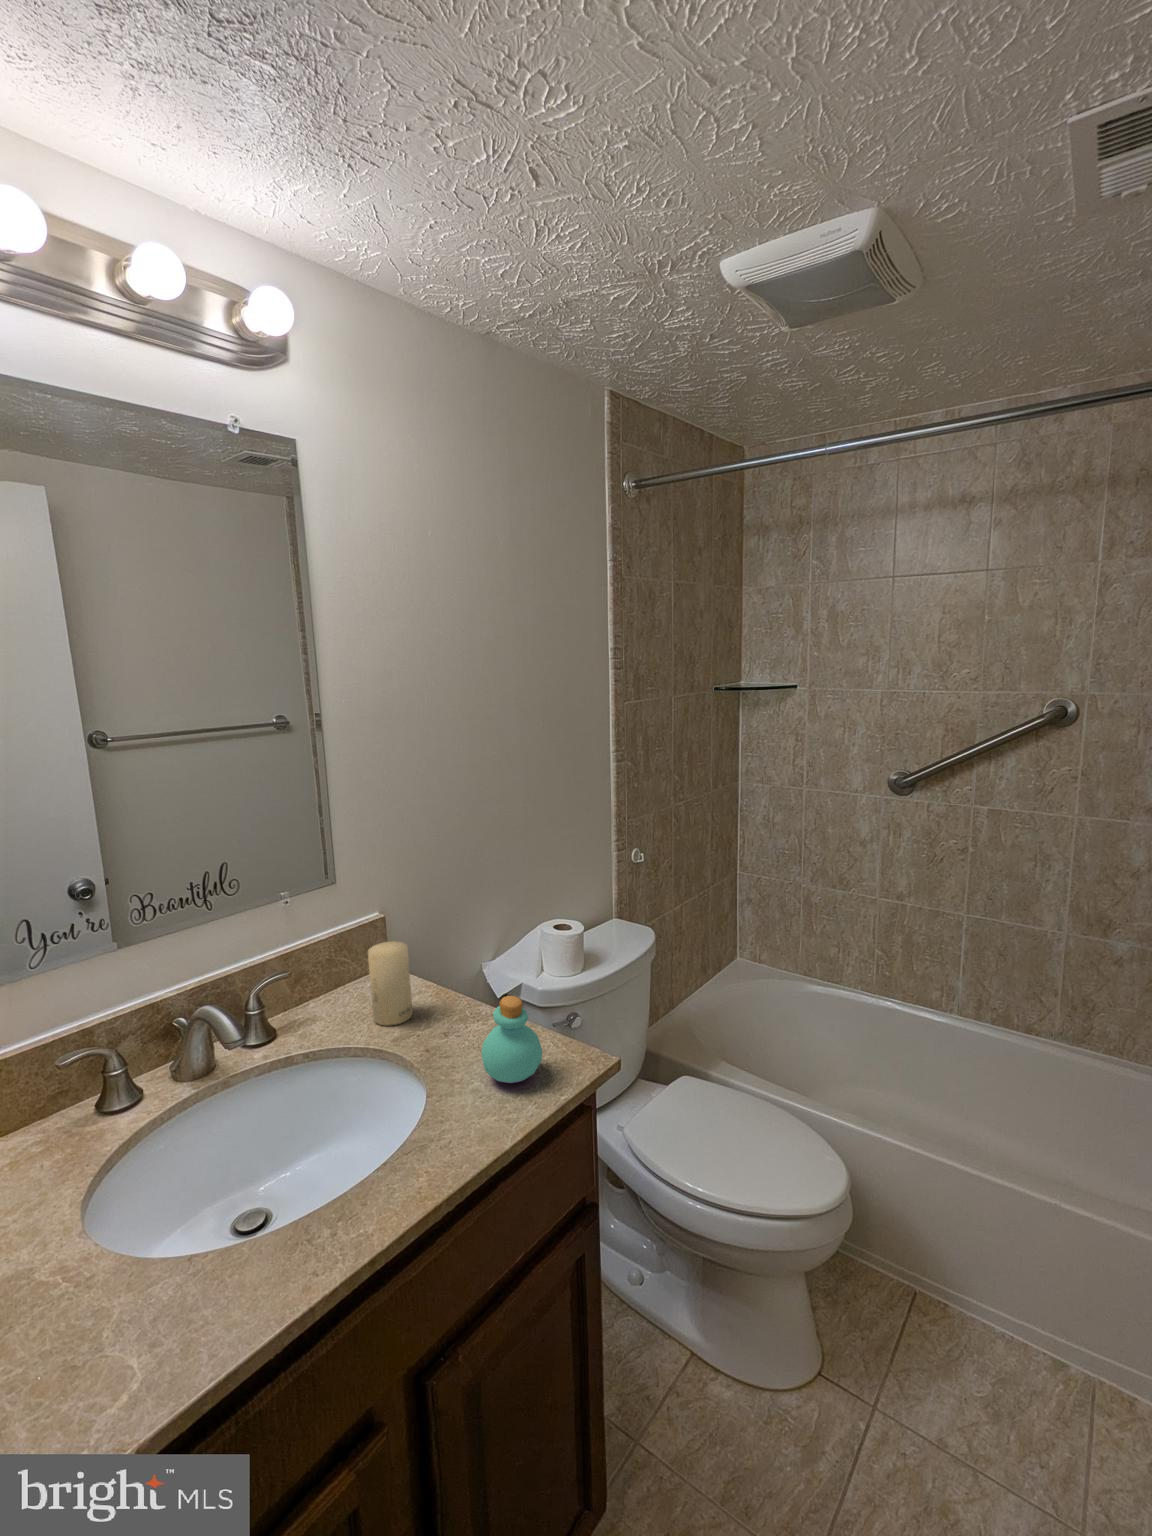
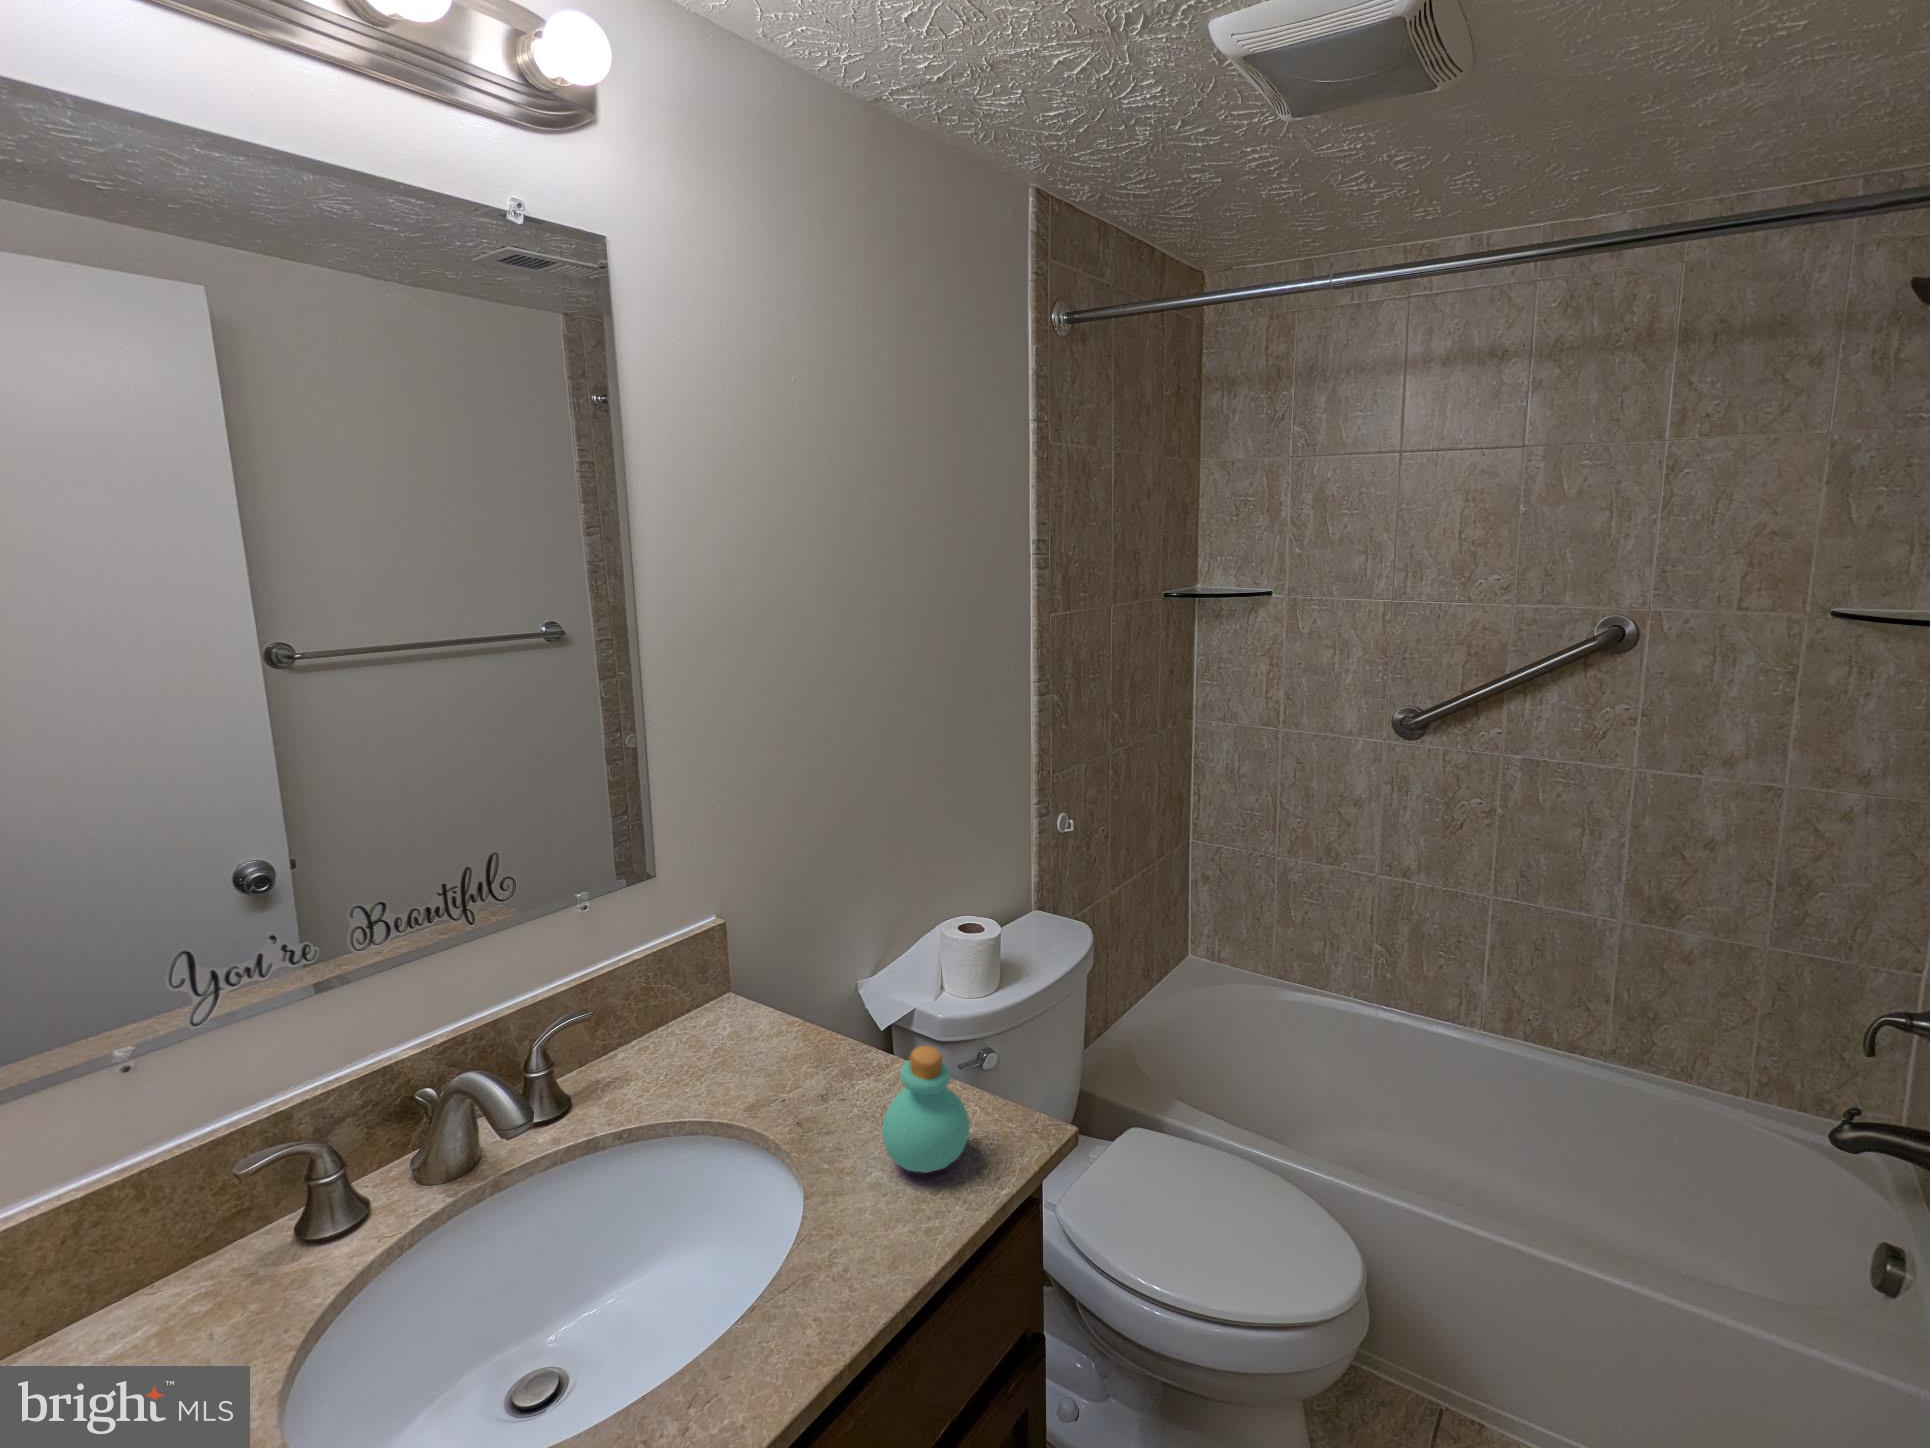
candle: present [368,941,413,1025] -> none [707,963,771,1086]

